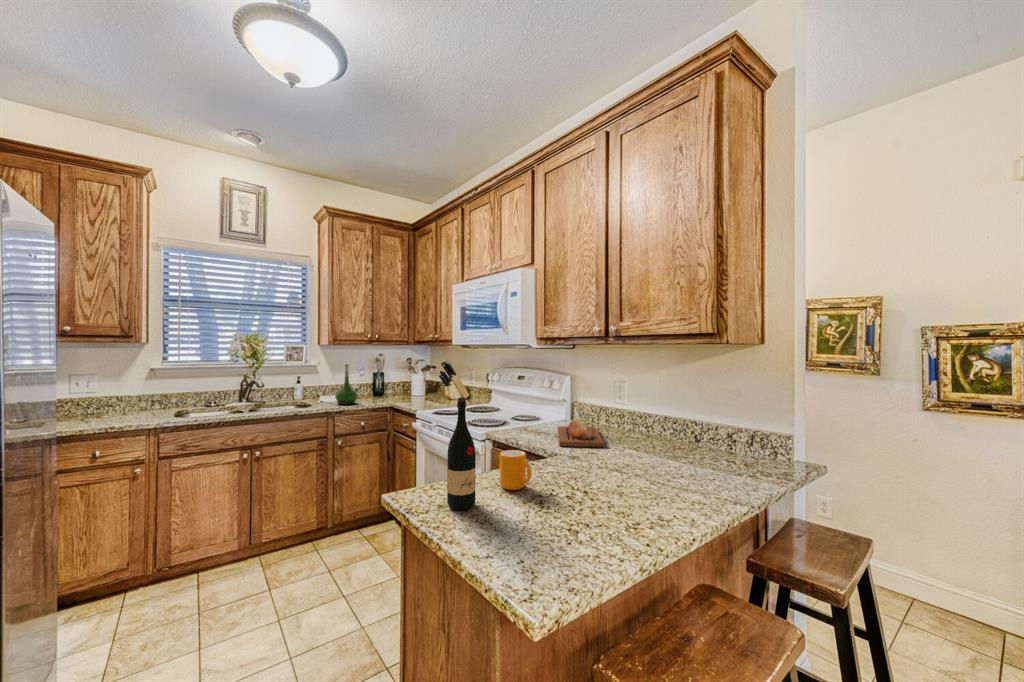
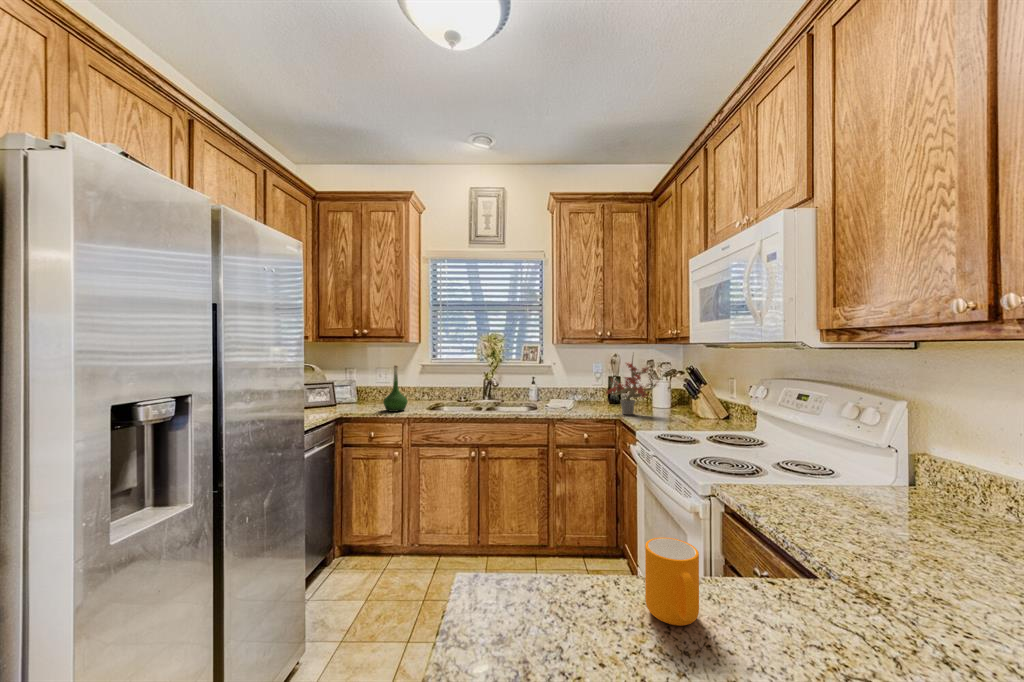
potted plant: none [370,351,421,403] -> present [605,355,657,415]
vase: present [336,364,357,404] -> present [383,366,408,412]
wine bottle: present [447,397,476,510] -> none [524,431,574,635]
bread loaf: present [558,421,604,447] -> none [845,493,976,574]

